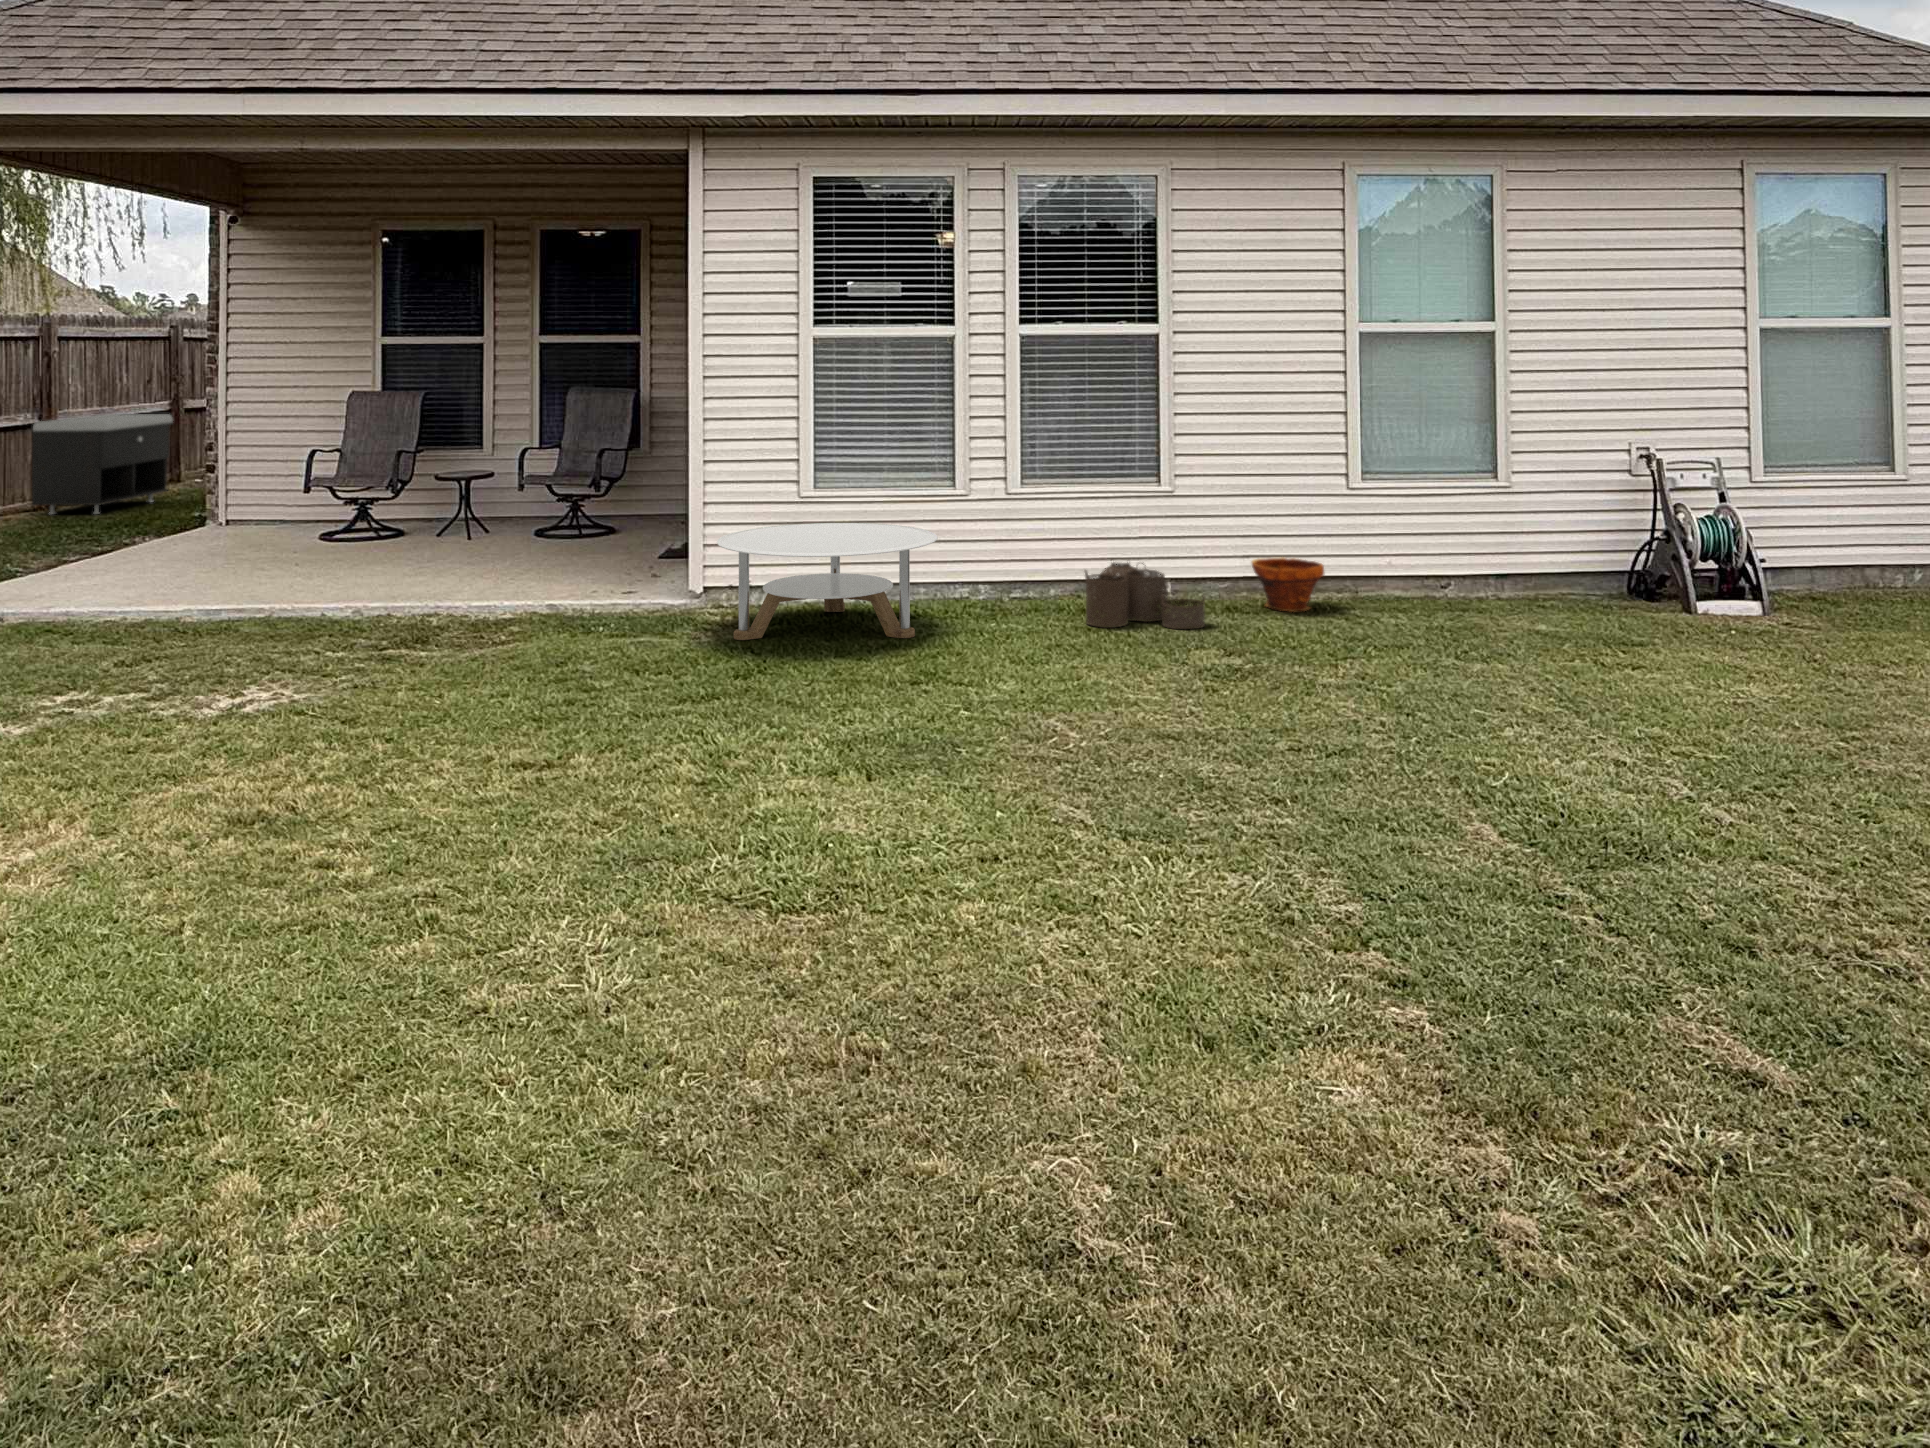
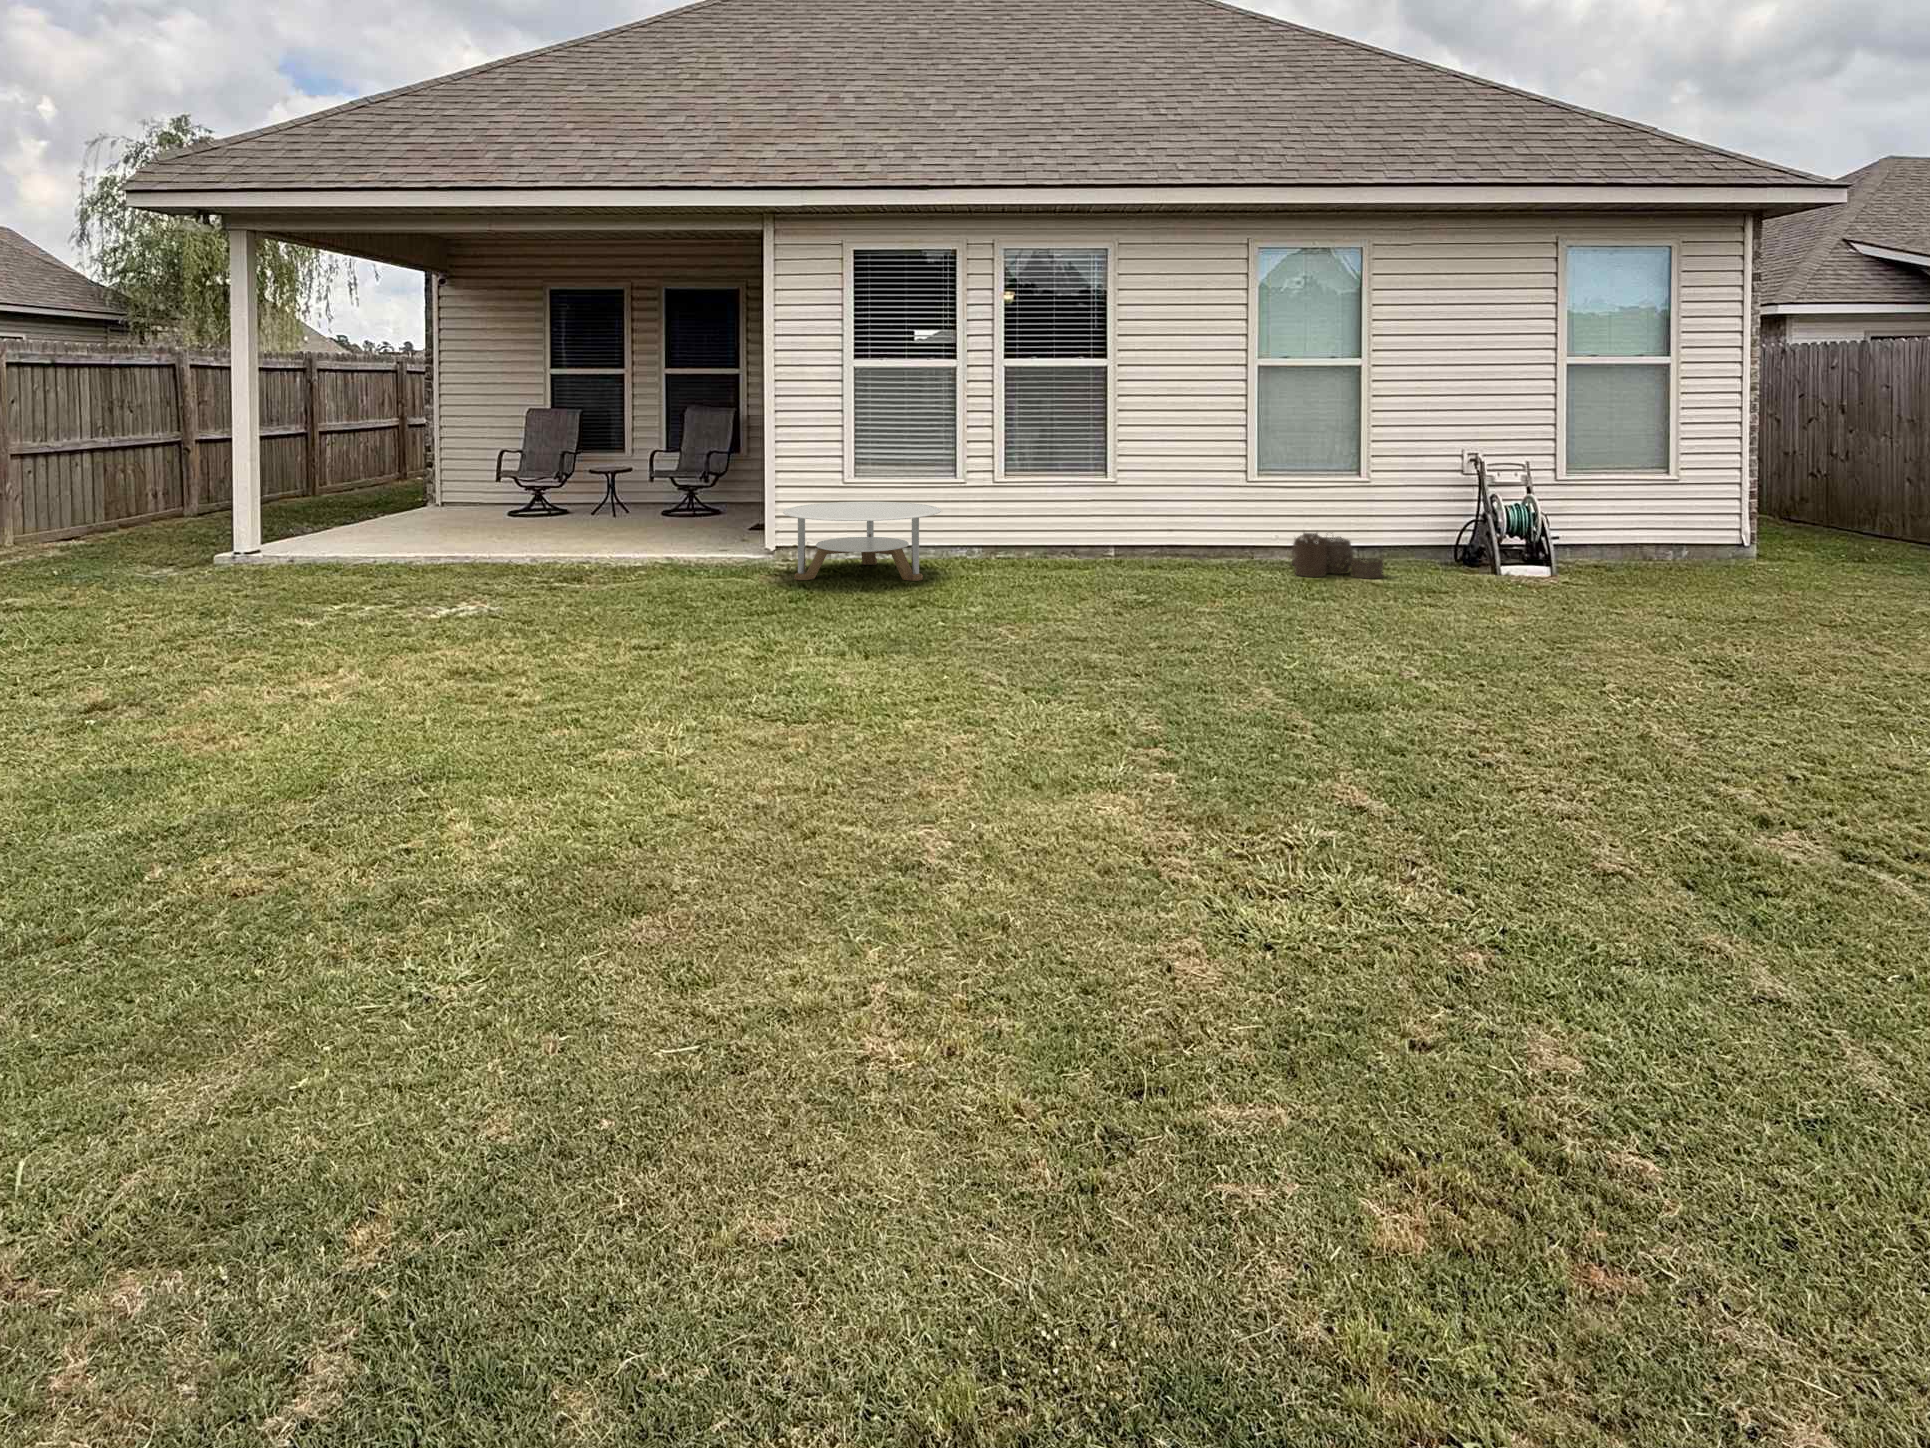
storage bench: present [32,414,173,514] -> none [303,427,402,498]
planter: present [1252,558,1324,612] -> none [1173,531,1226,569]
woven basket: present [1085,559,1205,629] -> present [1292,533,1383,578]

